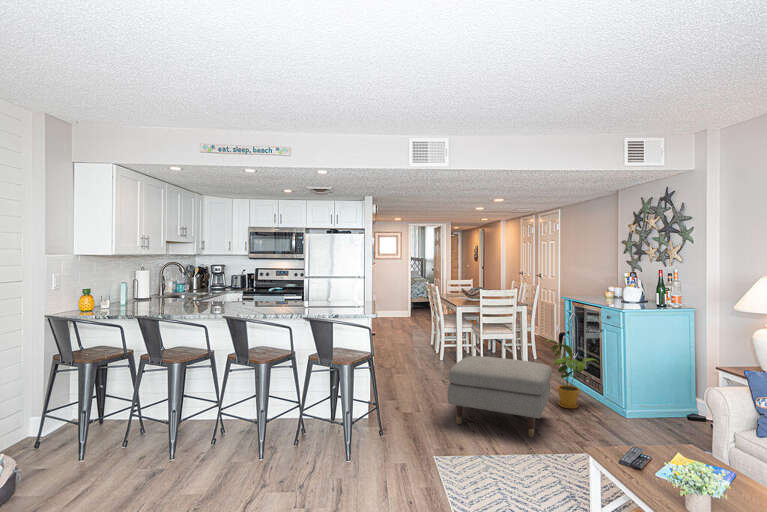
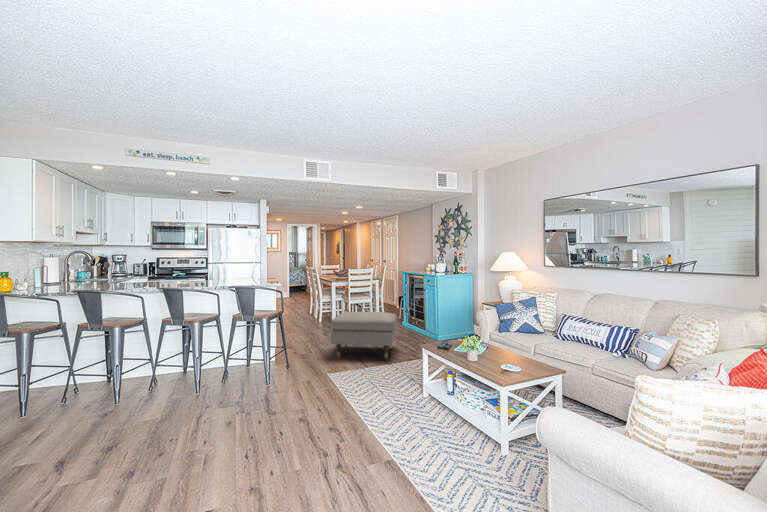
house plant: present [546,339,599,409] -> none [392,299,424,342]

